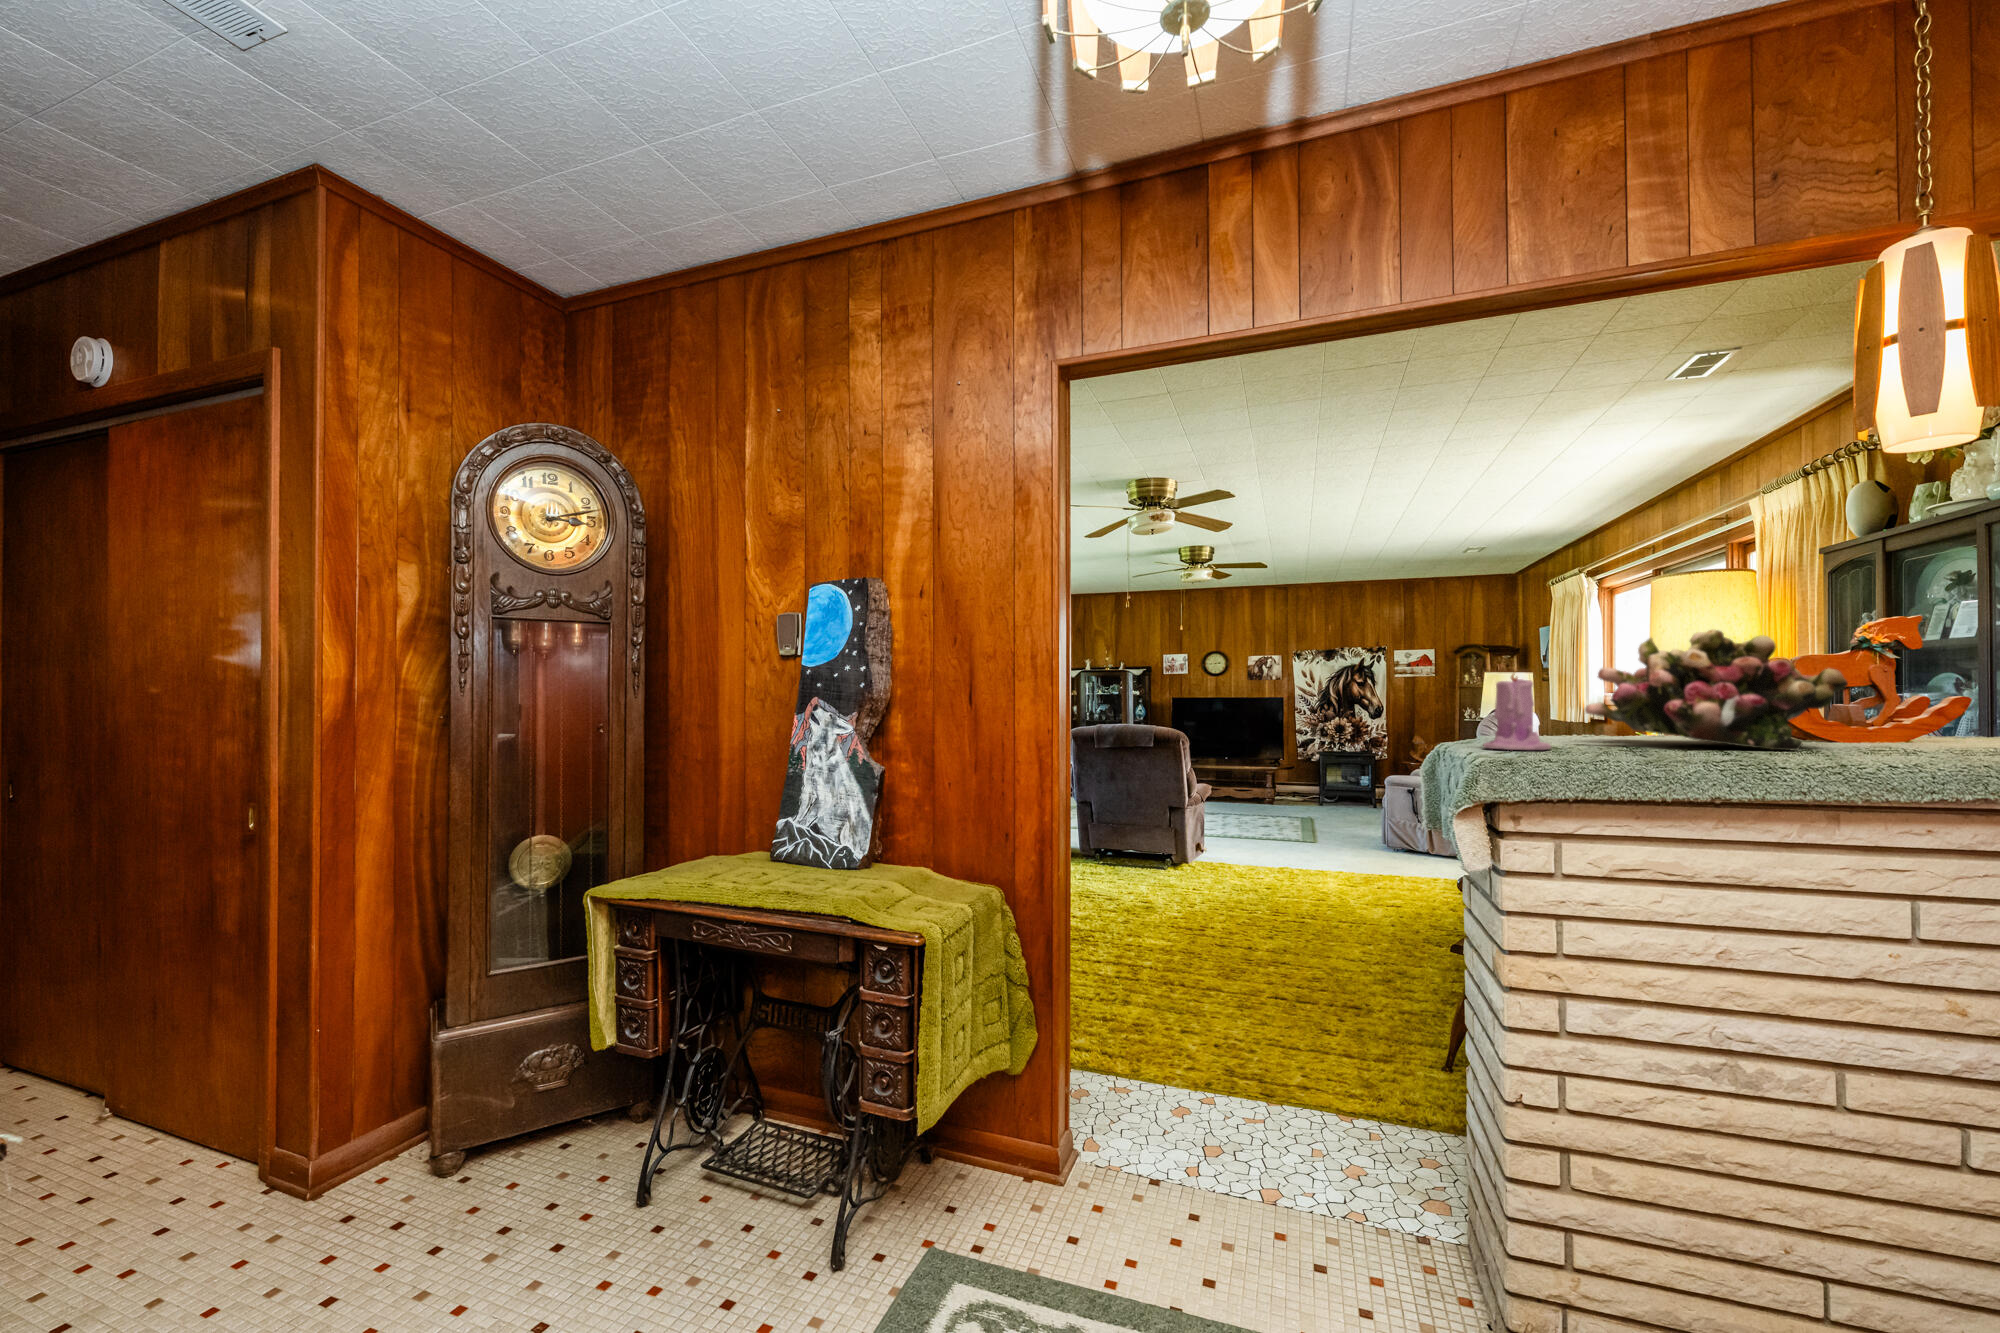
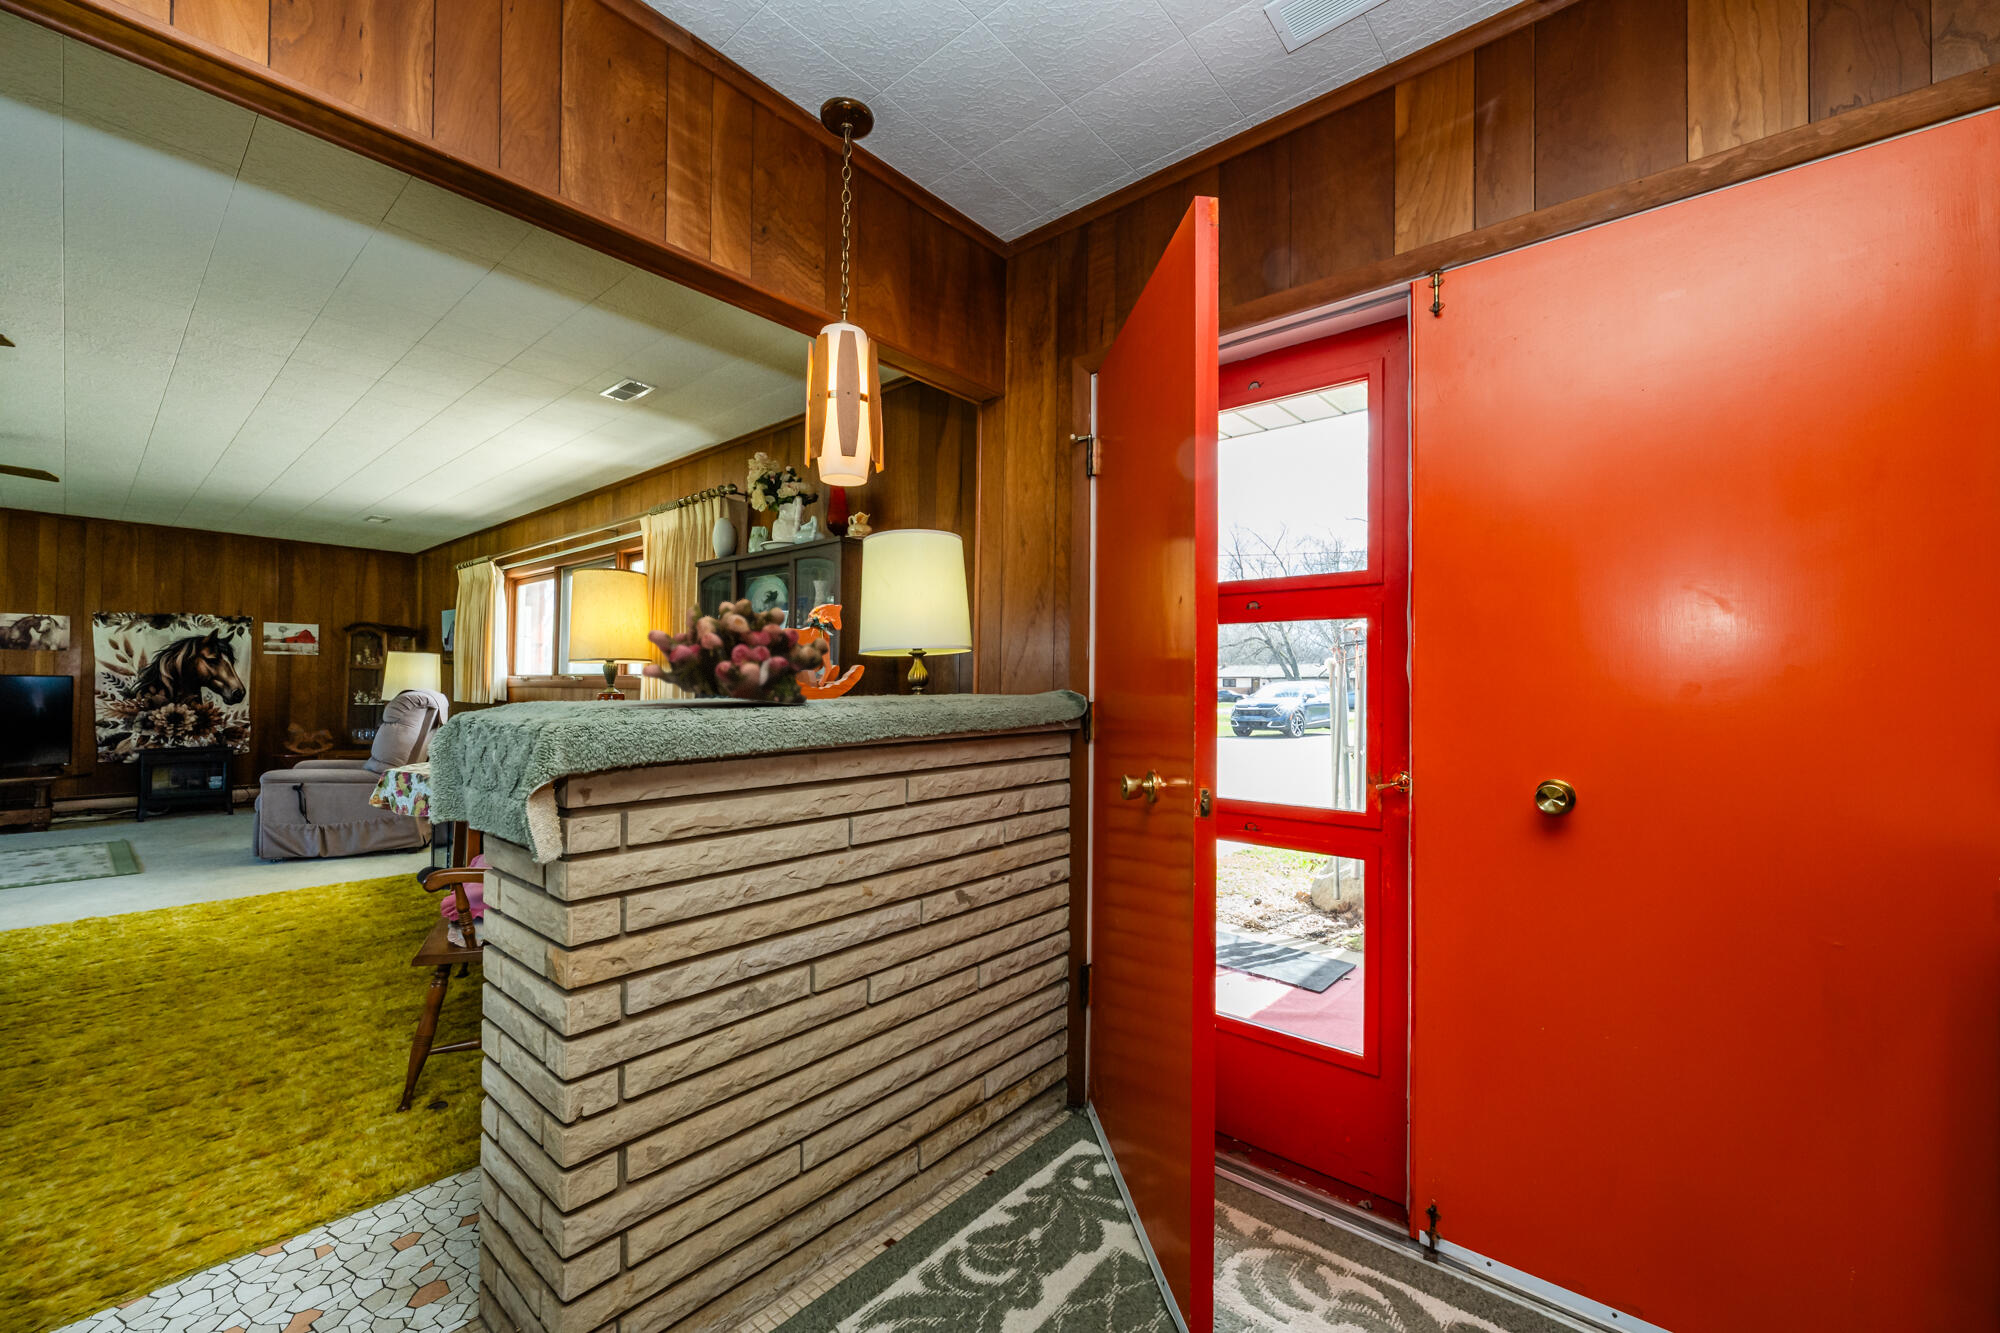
candle: present [1483,674,1551,750] -> none [553,623,626,715]

